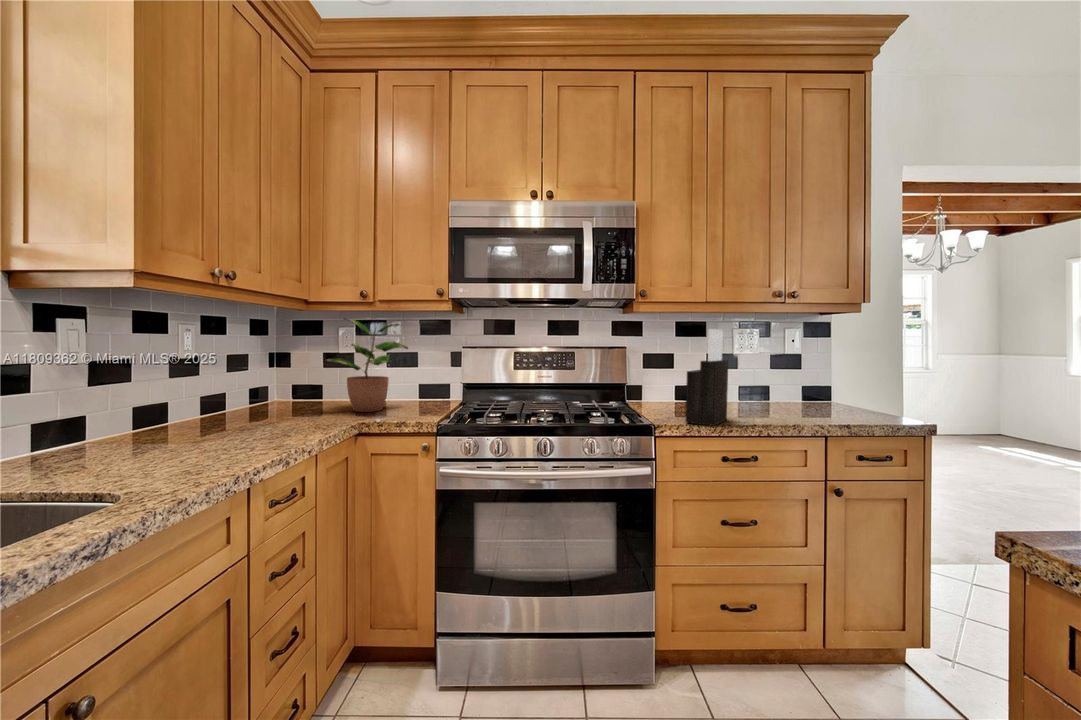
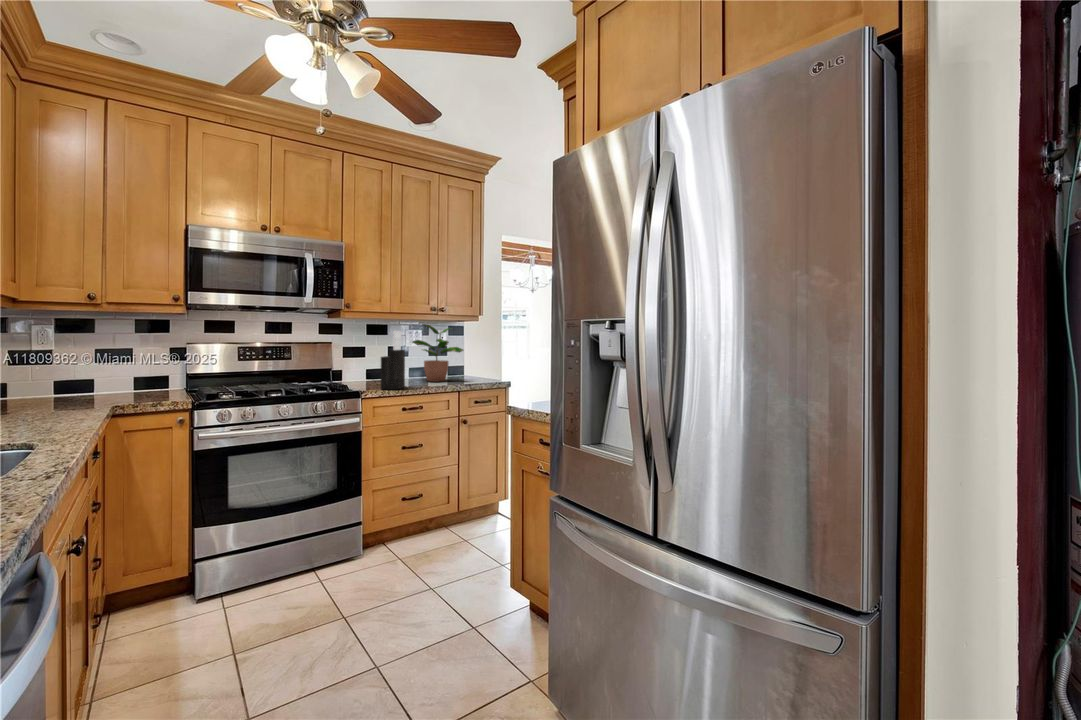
potted plant: present [327,318,408,412] -> present [413,324,463,382]

